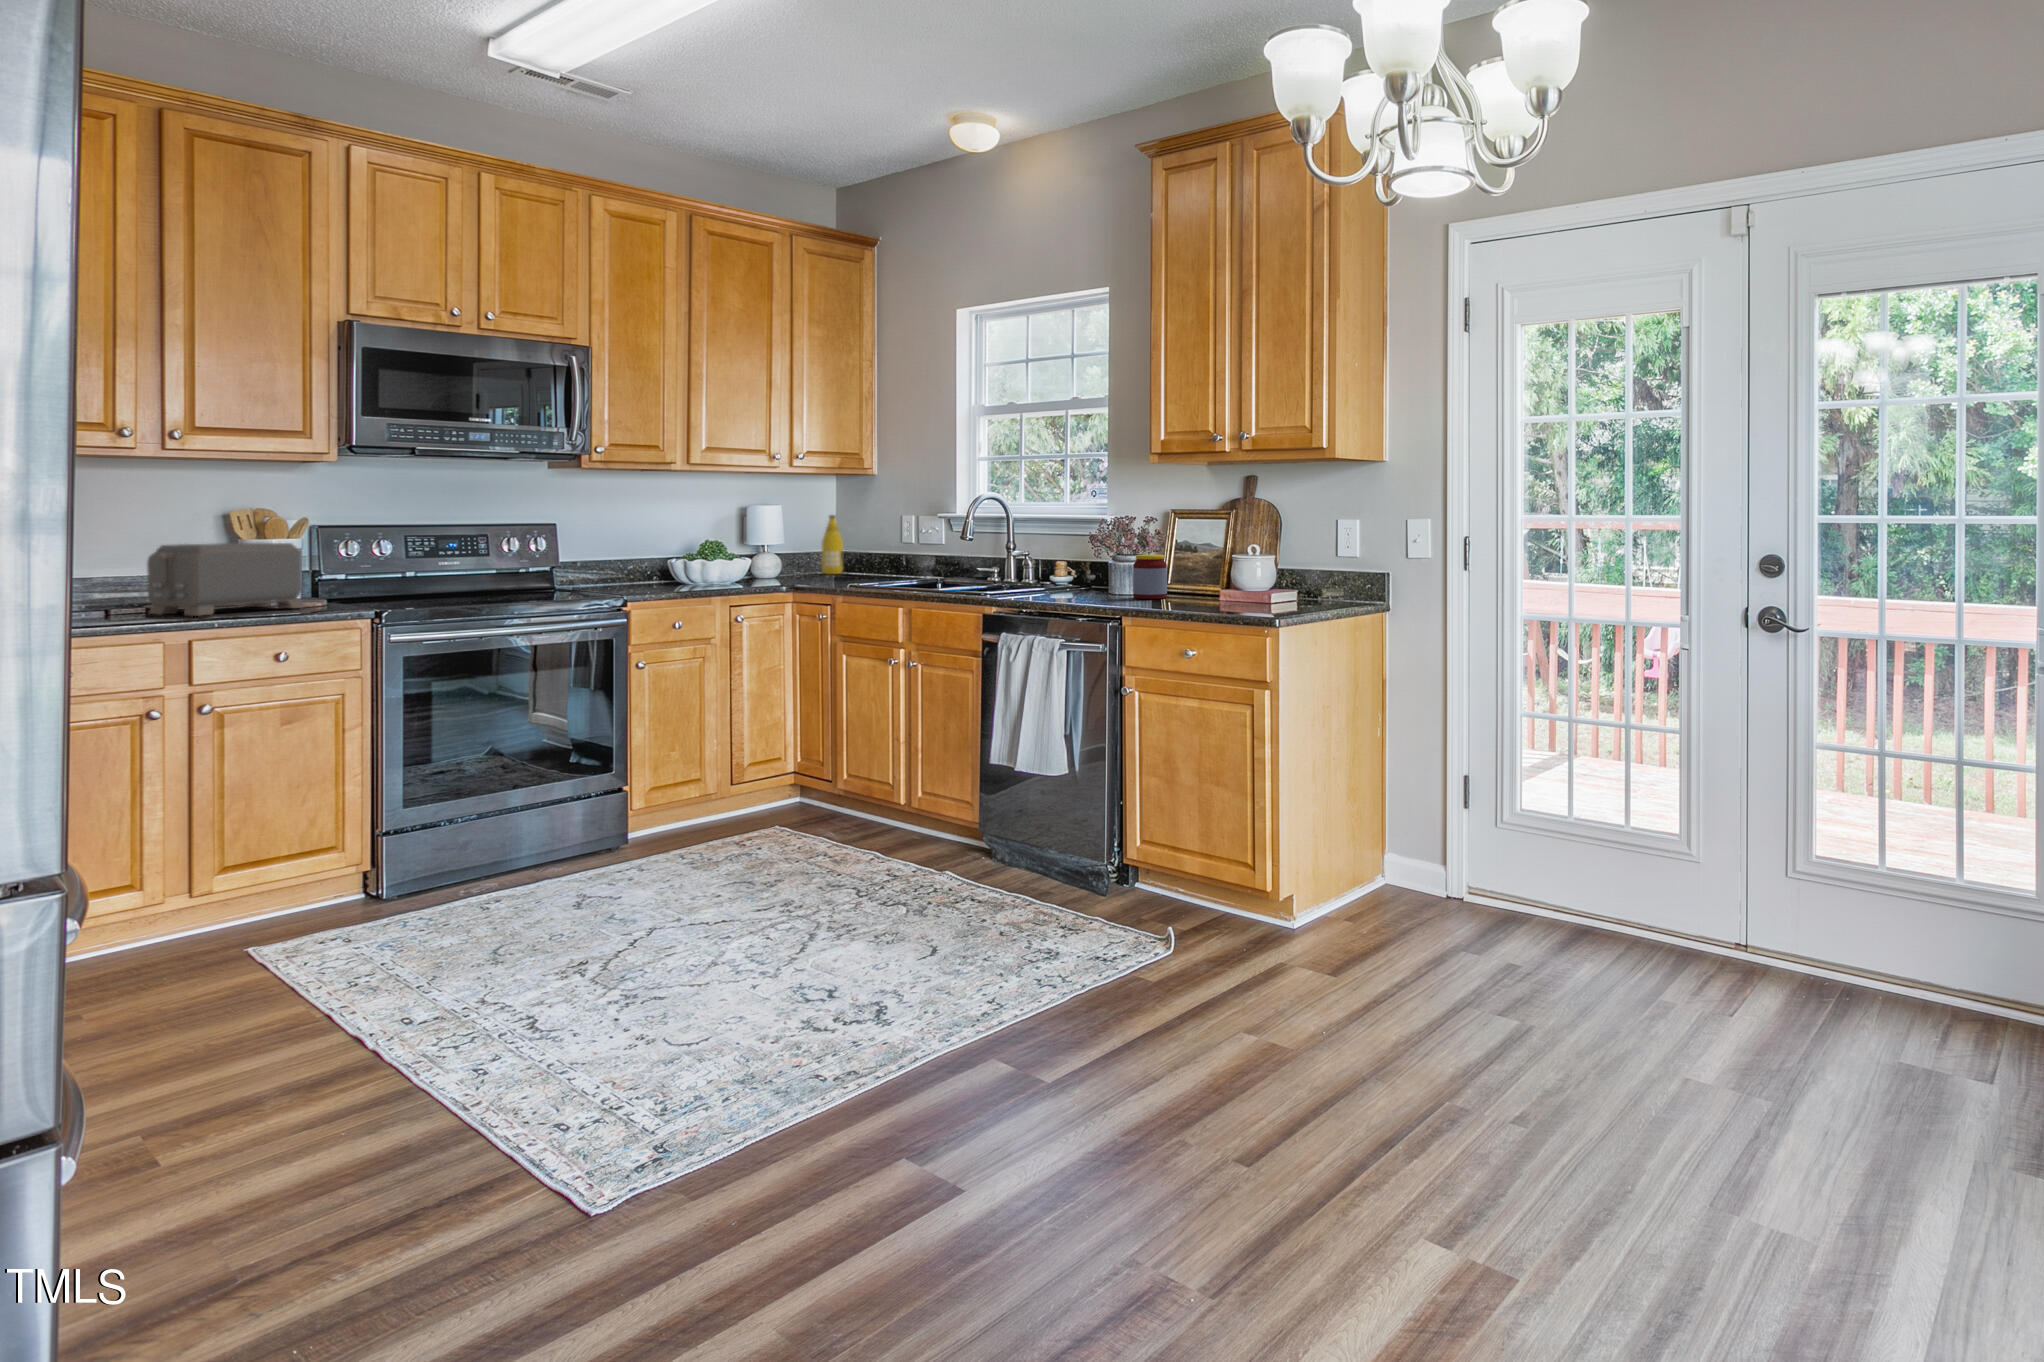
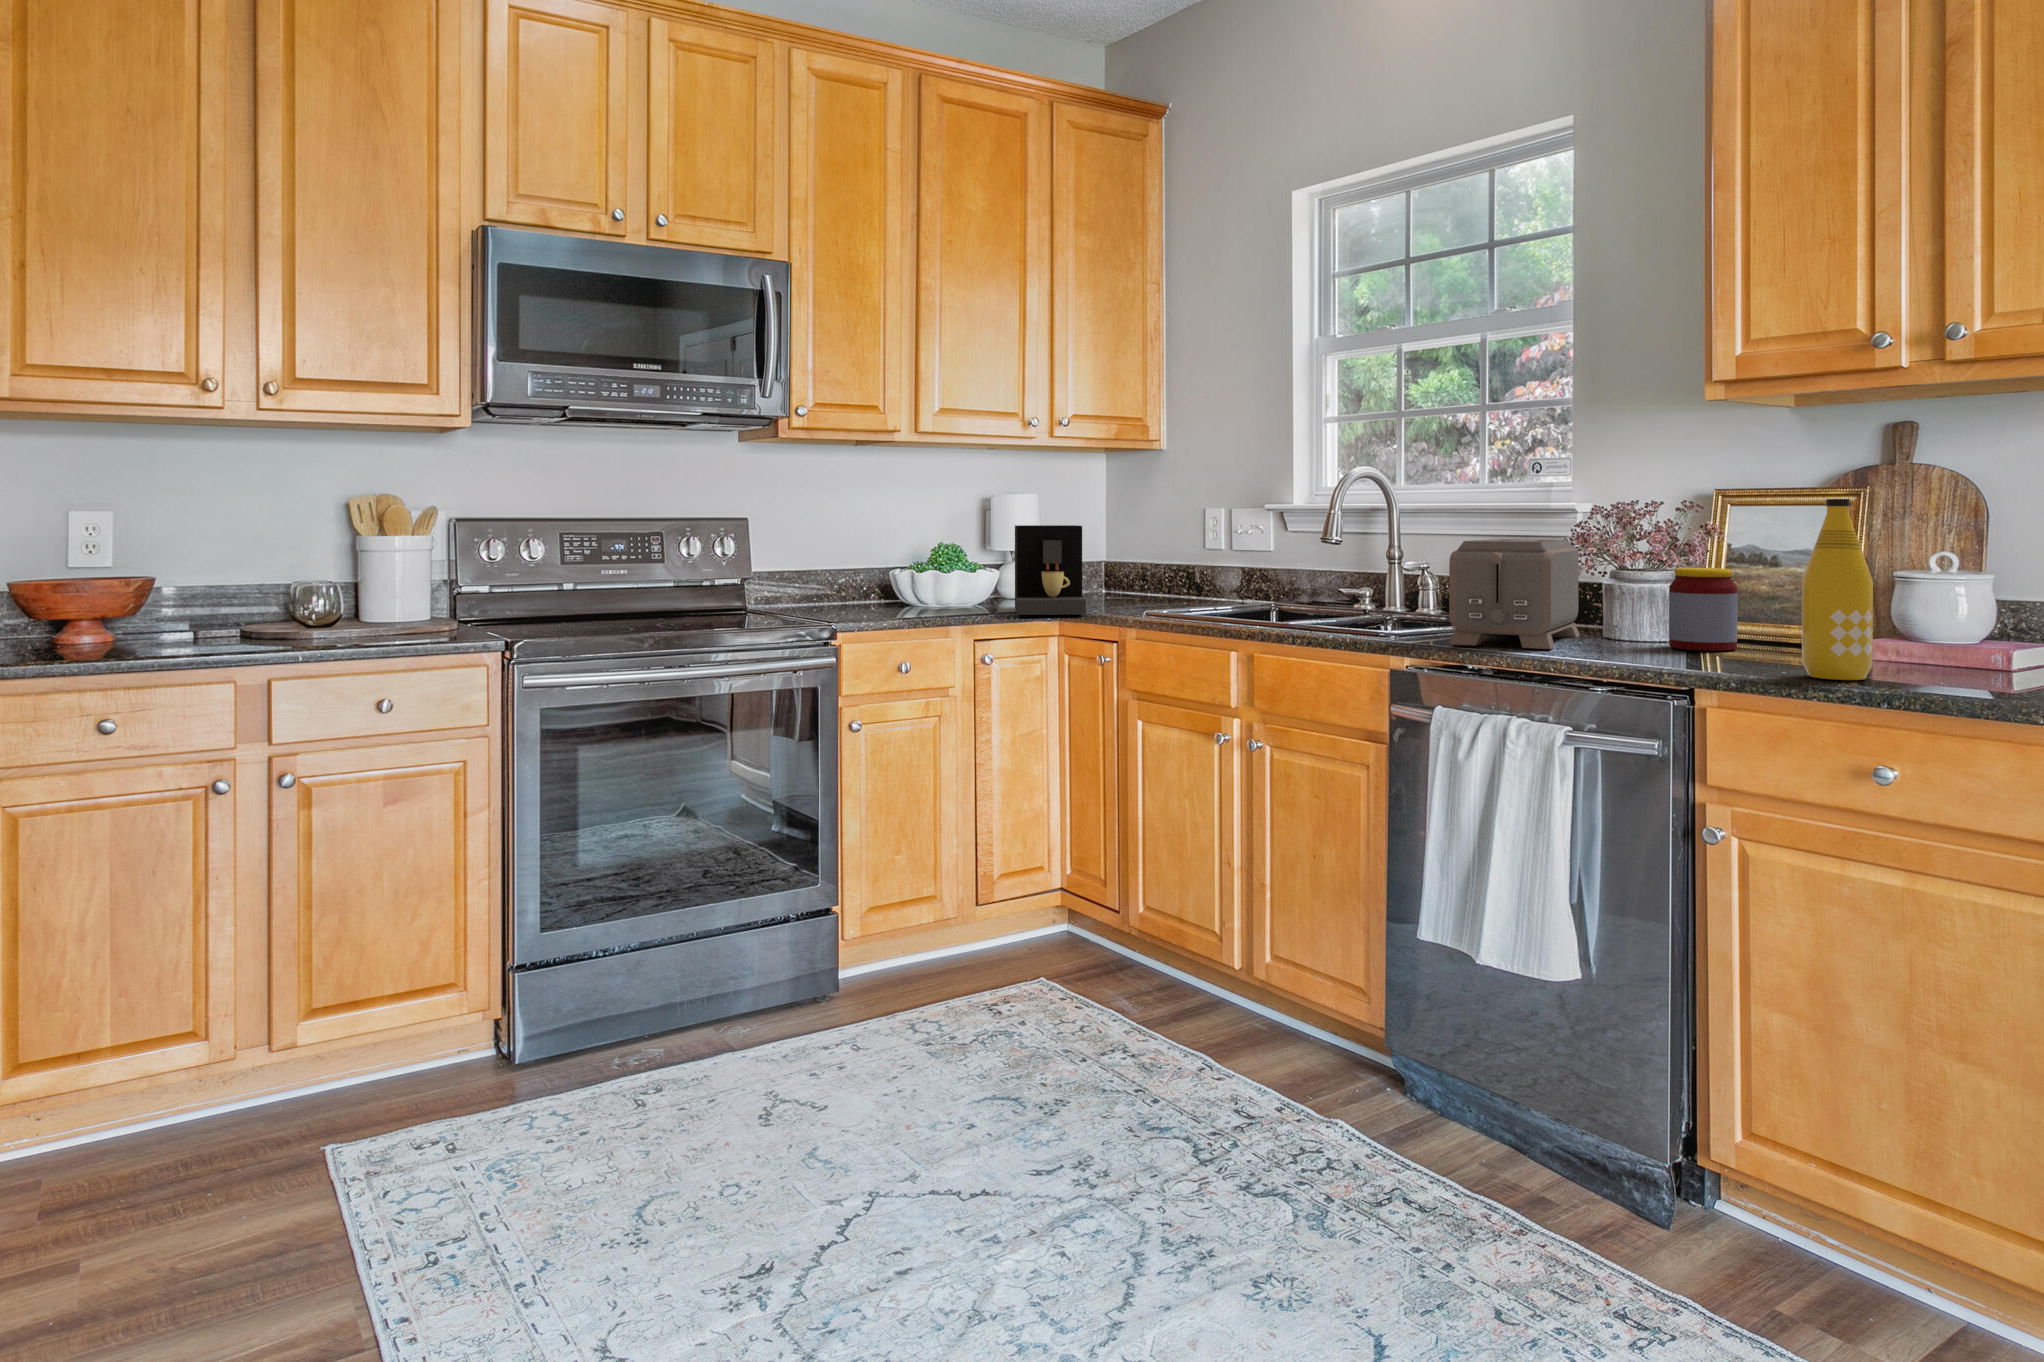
bottle: present [822,515,843,574] -> present [1802,499,1873,680]
coffee maker: none [761,529,810,589] -> present [1015,525,1086,615]
toaster: present [147,543,304,616] -> present [1449,539,1580,649]

